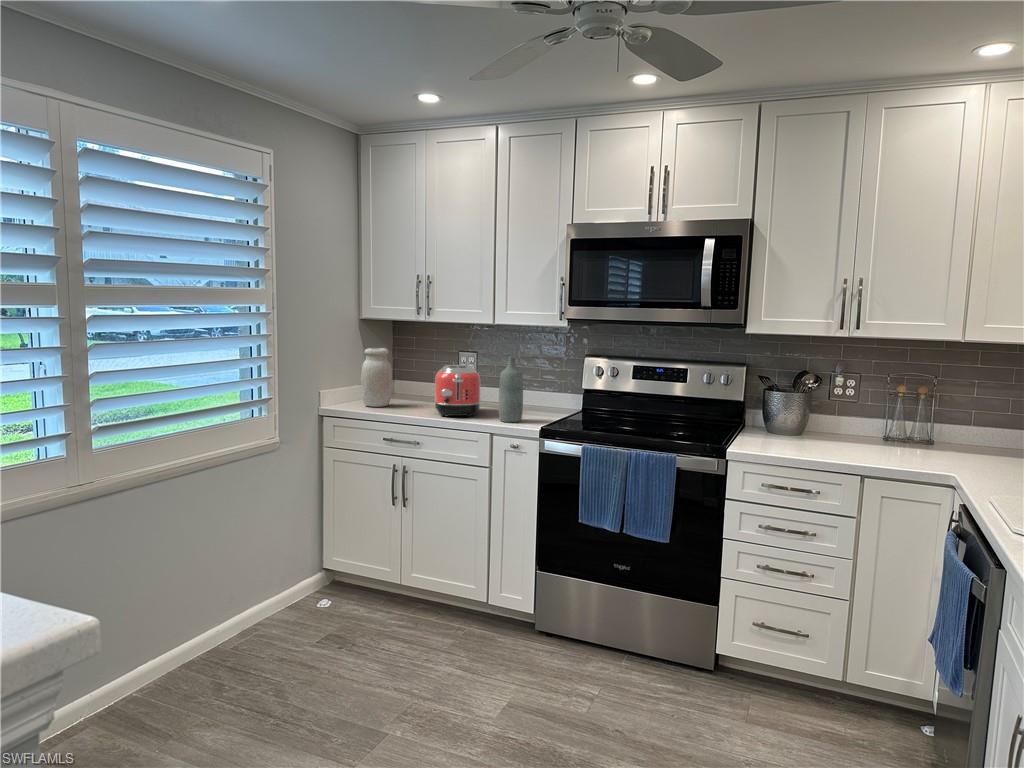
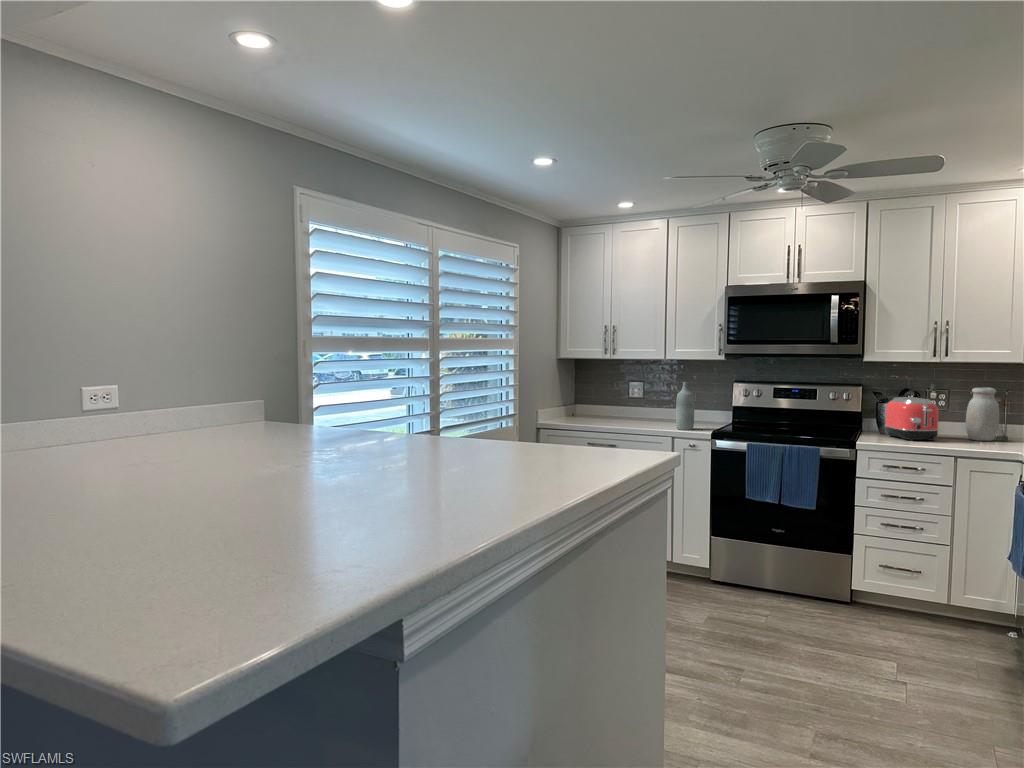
jar: present [361,348,392,407] -> present [966,388,999,441]
toaster: present [434,365,481,417] -> present [884,397,939,441]

